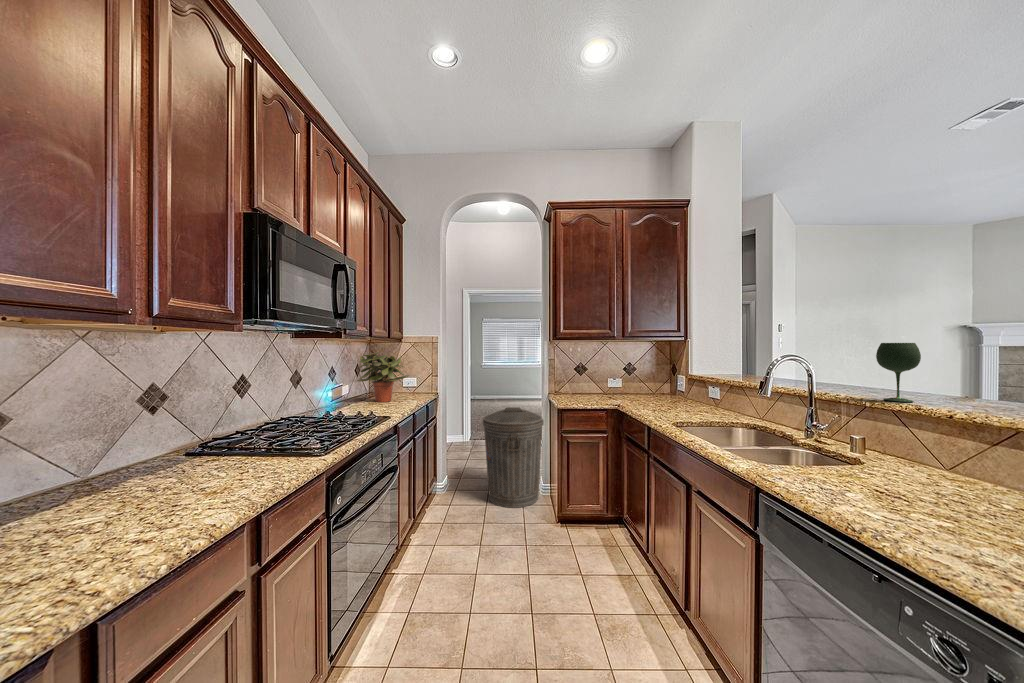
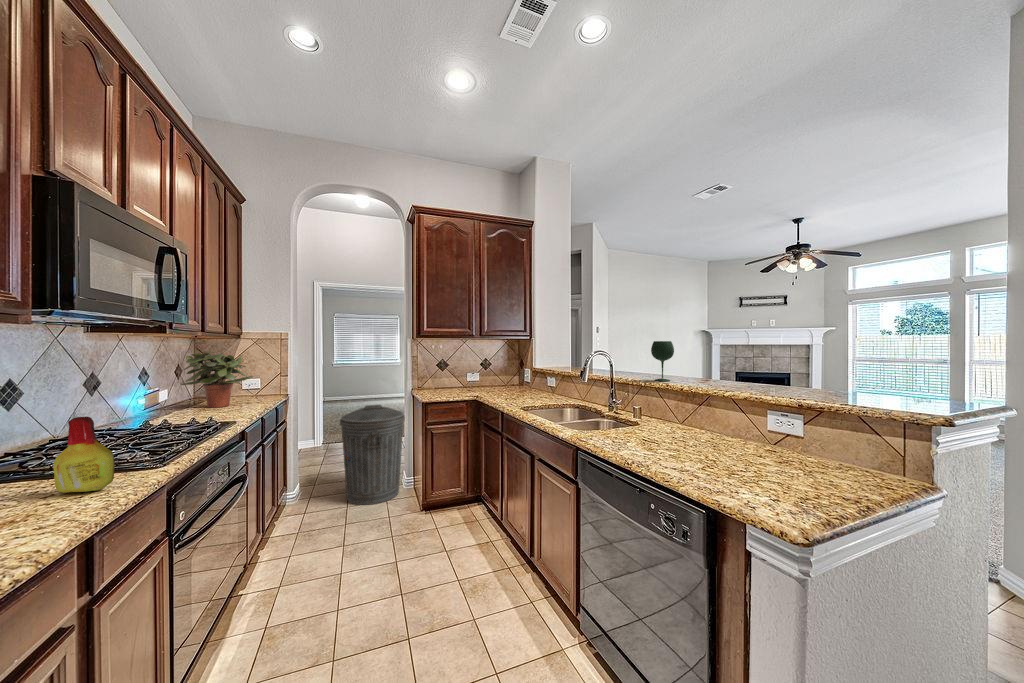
bottle: none [248,409,286,472] -> present [53,417,115,493]

